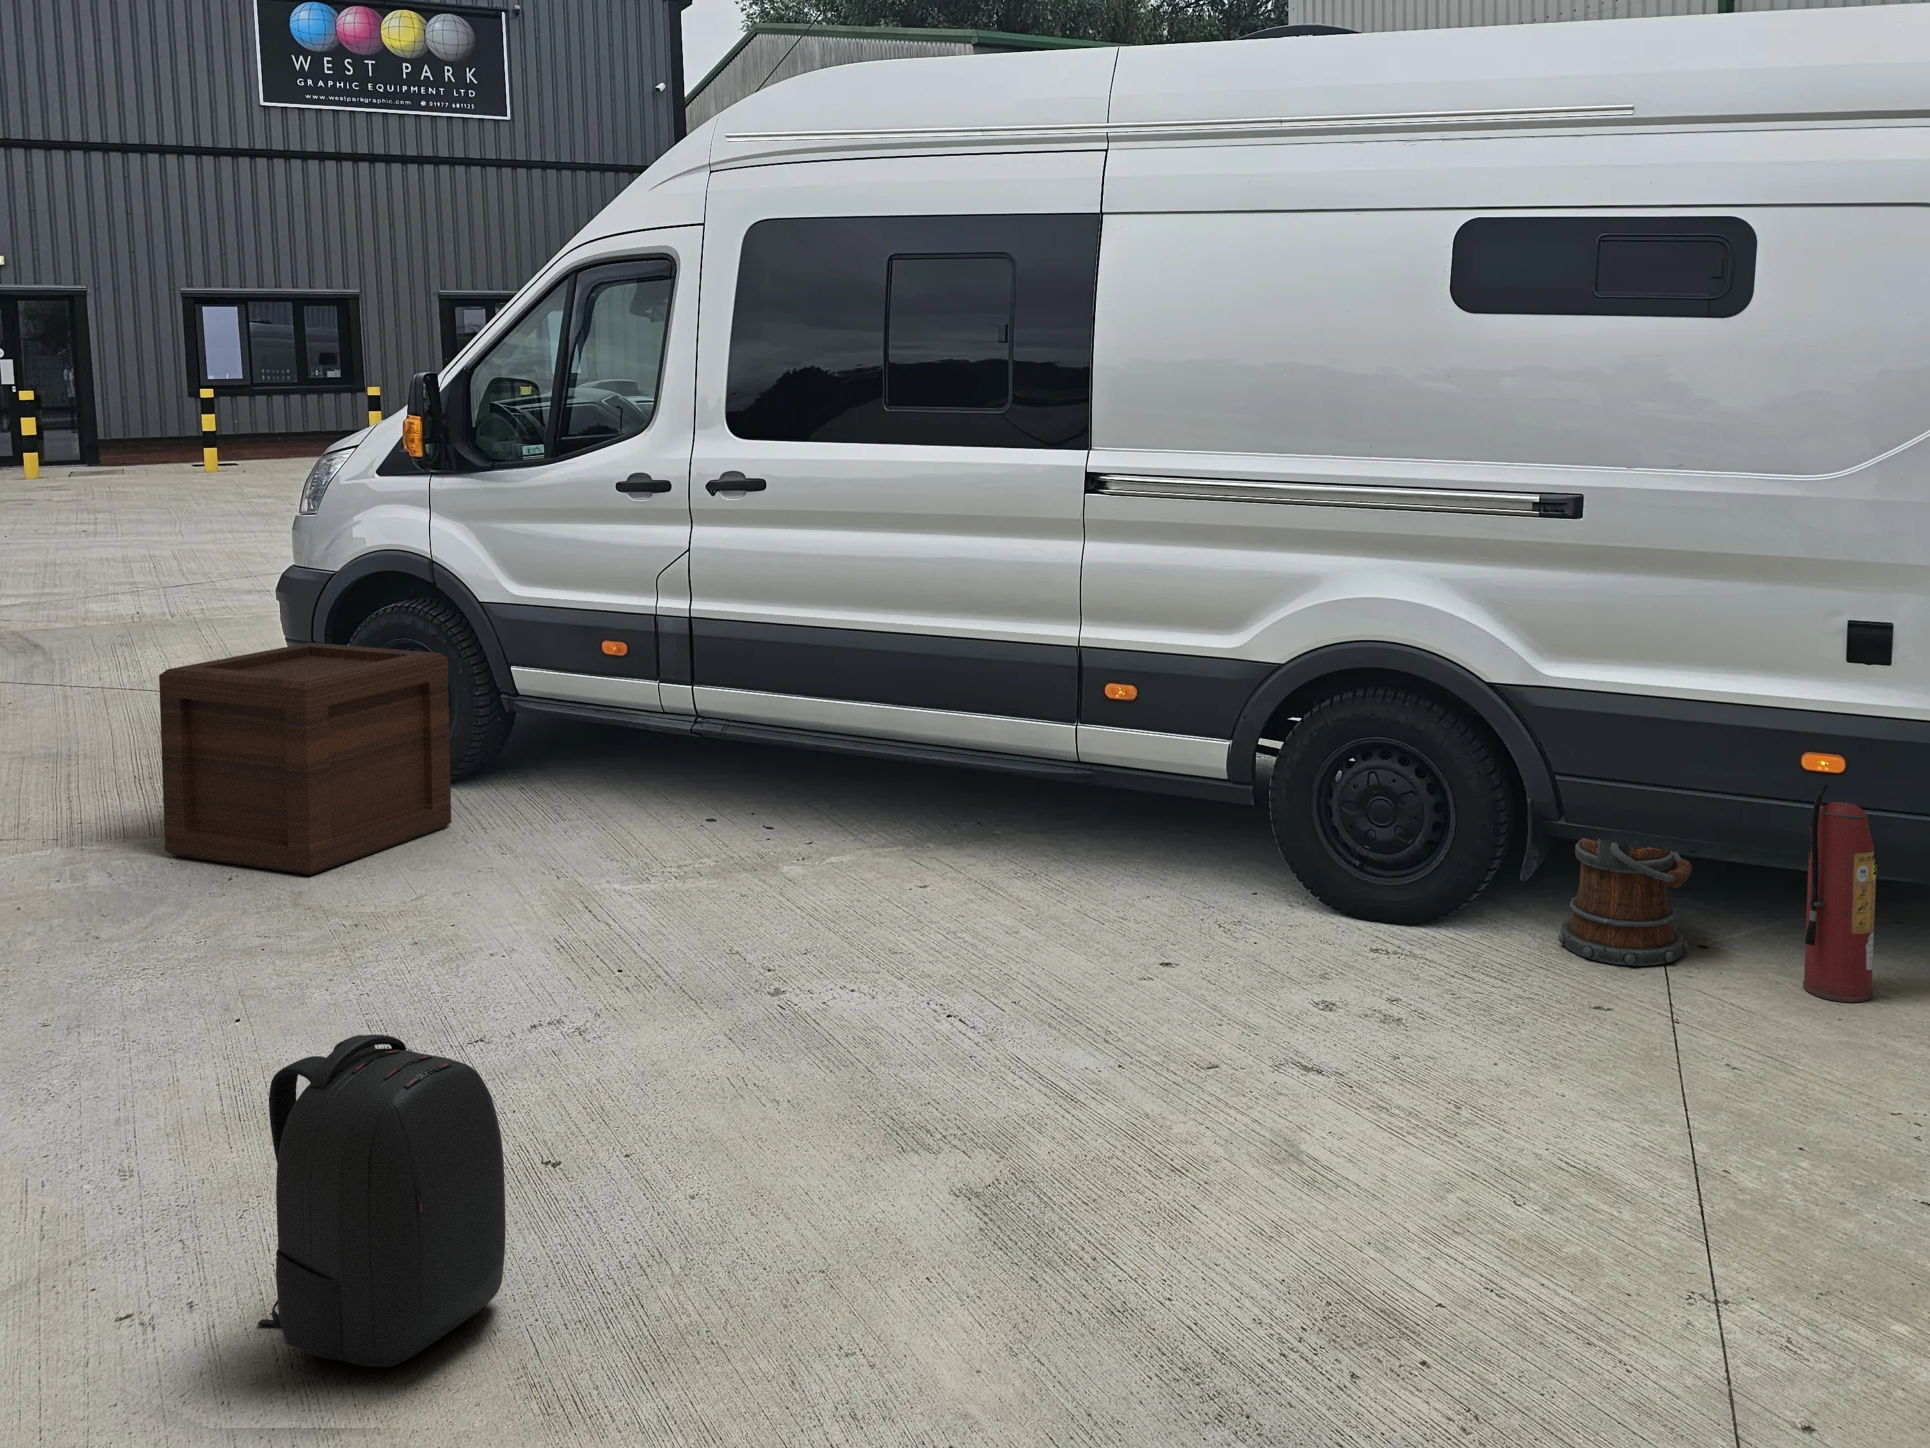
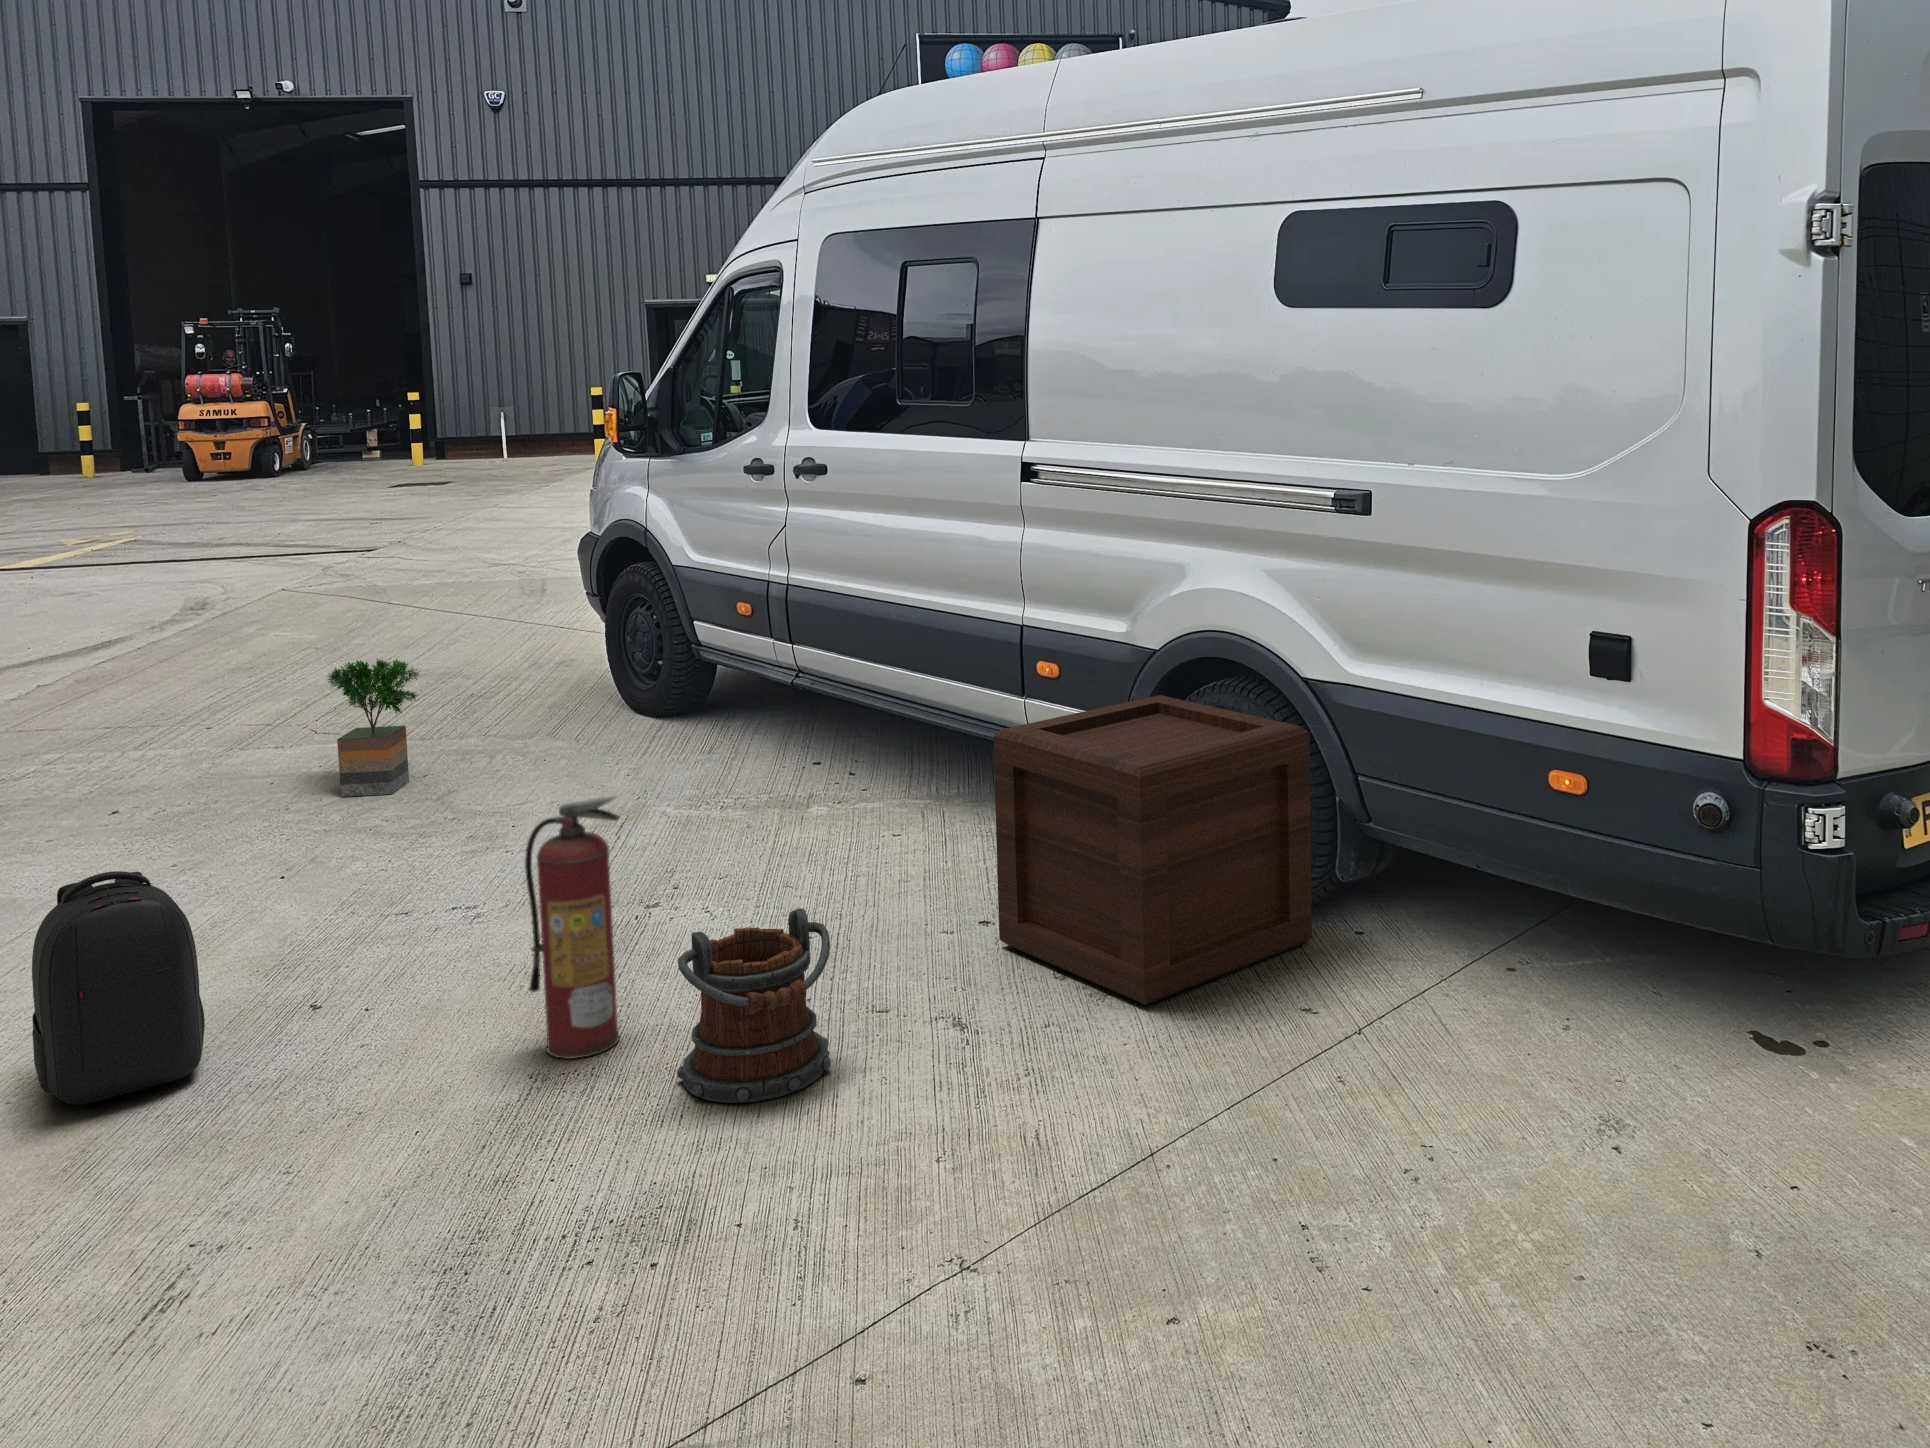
wooden crate: present [159,643,451,875] -> present [993,695,1312,1005]
potted tree: none [17,749,163,945] -> present [328,659,419,797]
fire extinguisher: present [1803,785,1876,1002] -> present [525,795,620,1059]
bucket: present [1559,838,1692,966] -> present [677,908,831,1103]

